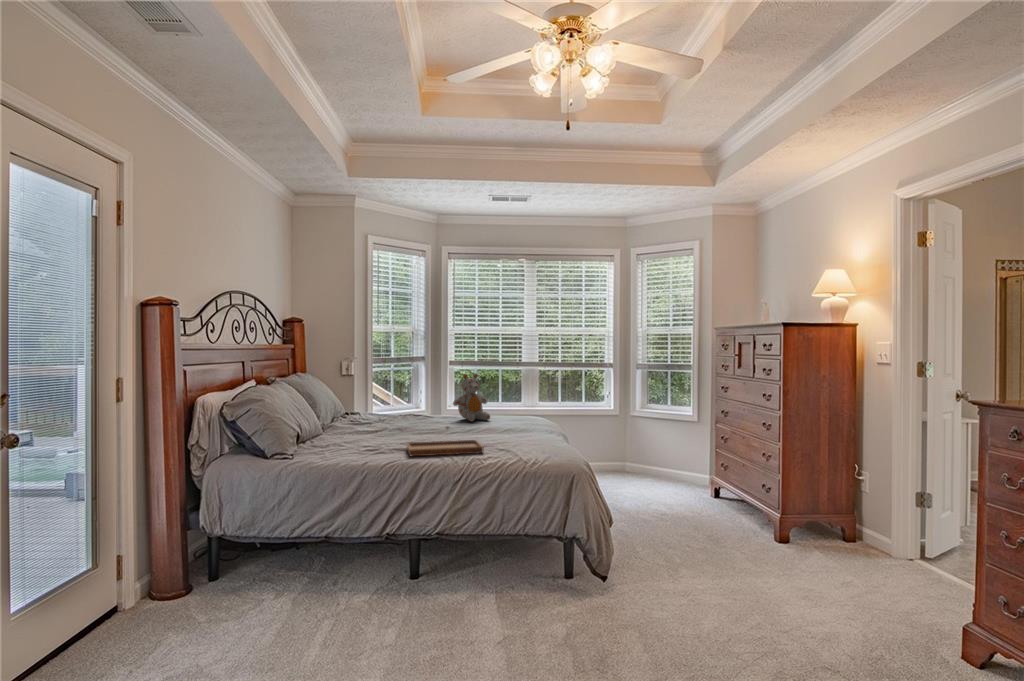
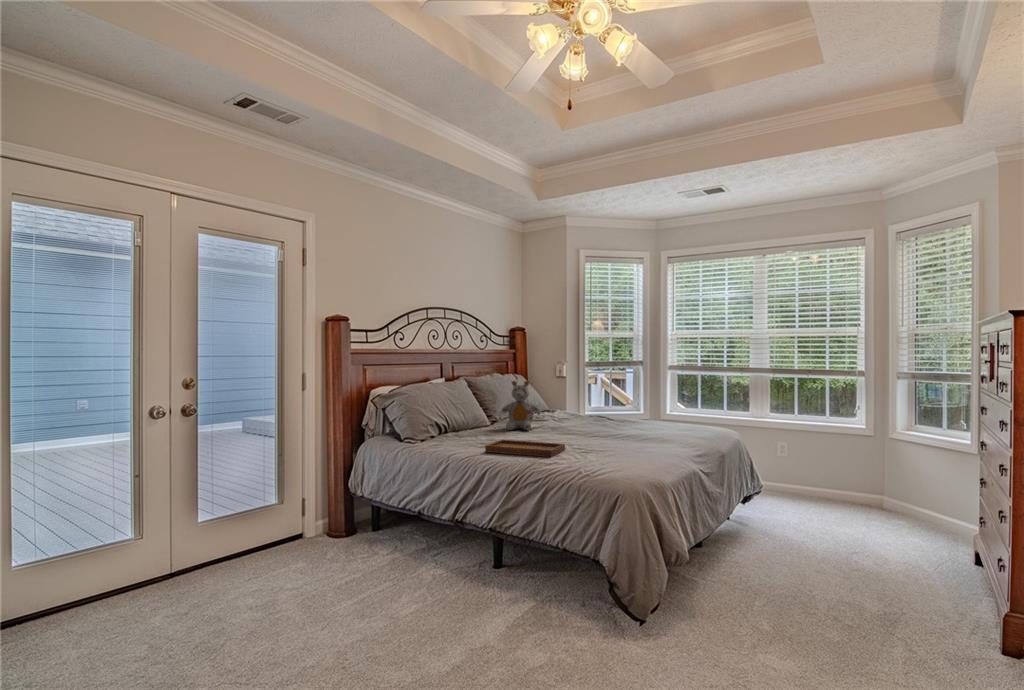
stuffed bear: present [453,374,490,421] -> present [502,381,540,430]

